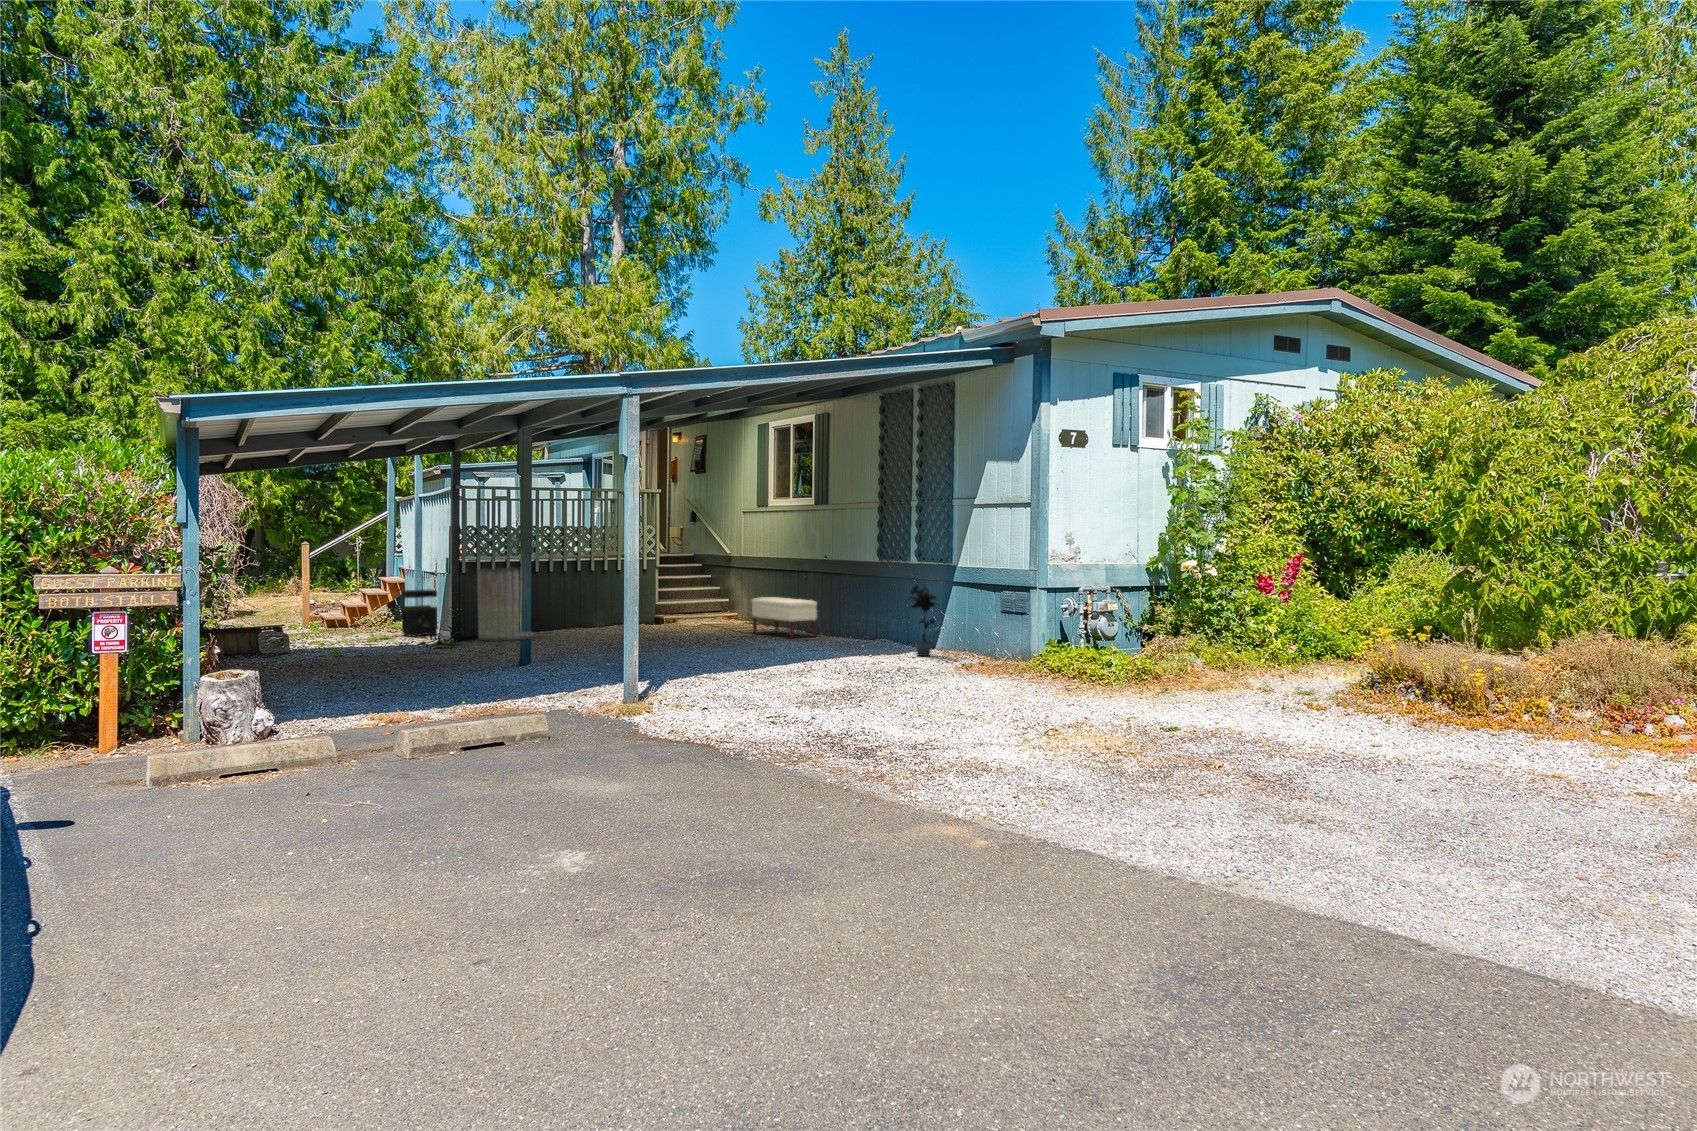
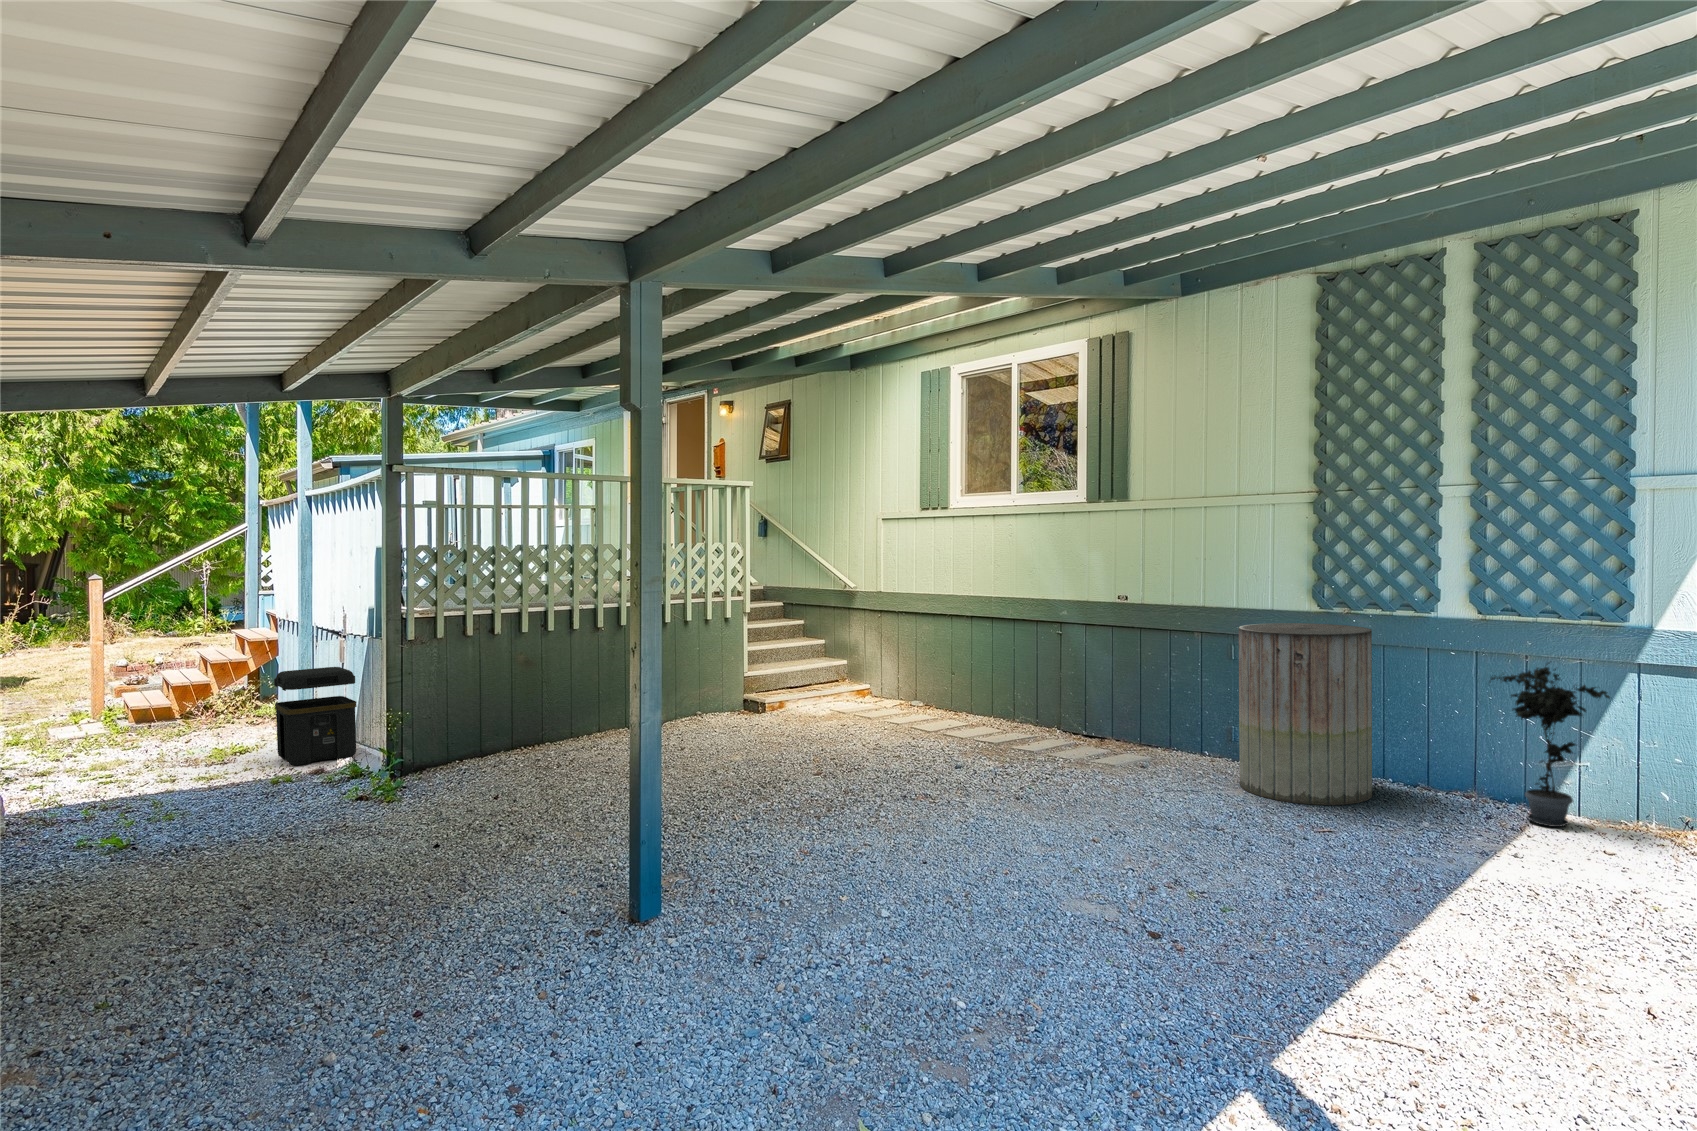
trash can: present [477,568,533,641] -> present [1239,623,1372,805]
bench: present [752,597,817,638] -> none [953,664,1103,750]

